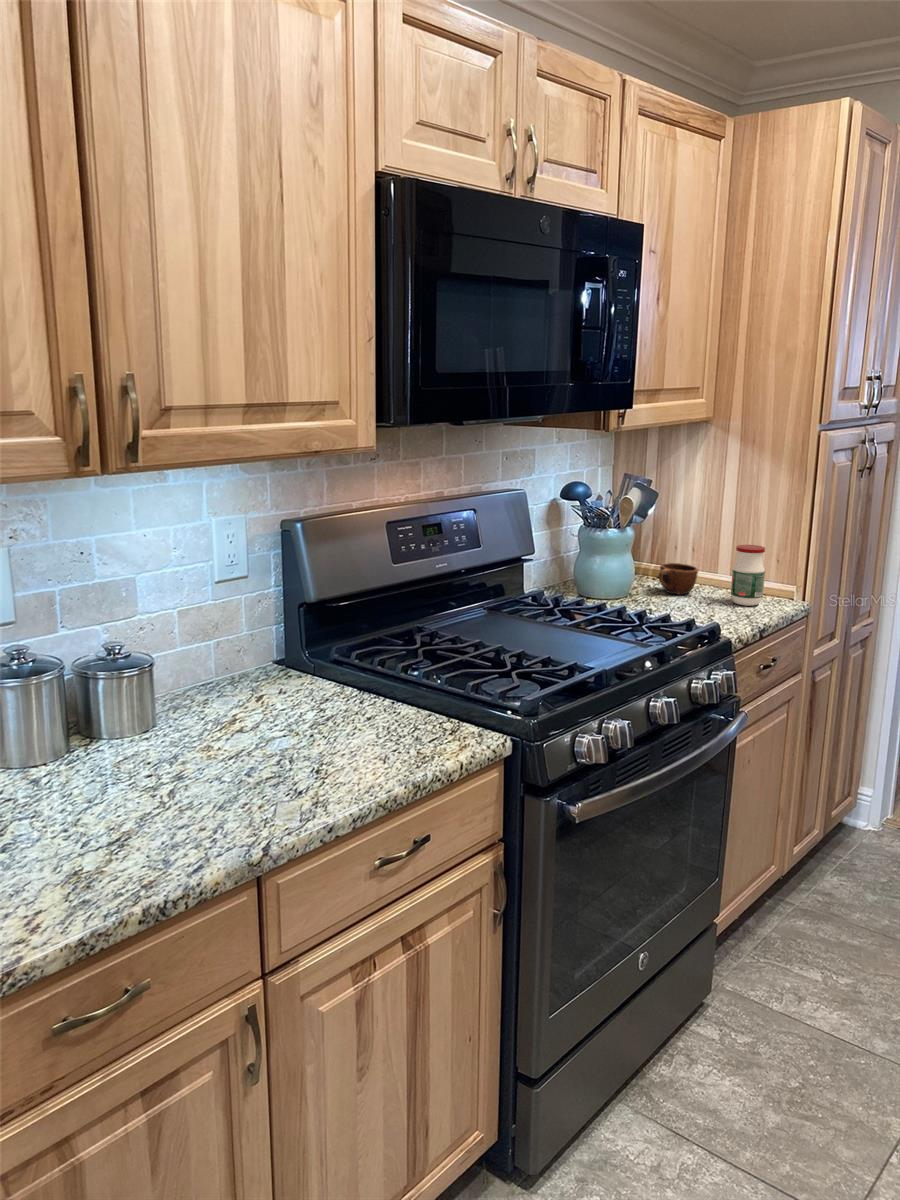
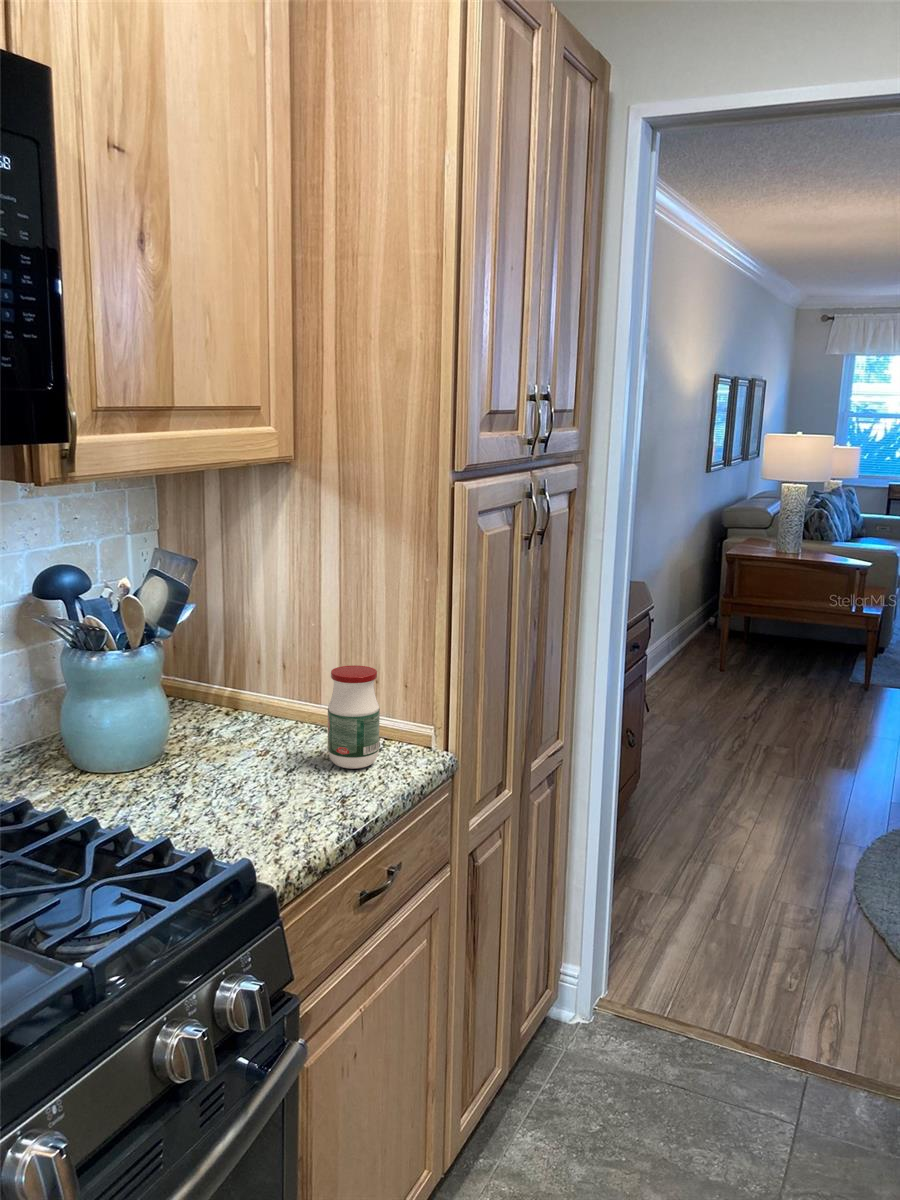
mug: present [658,563,698,595] -> none [208,695,279,751]

